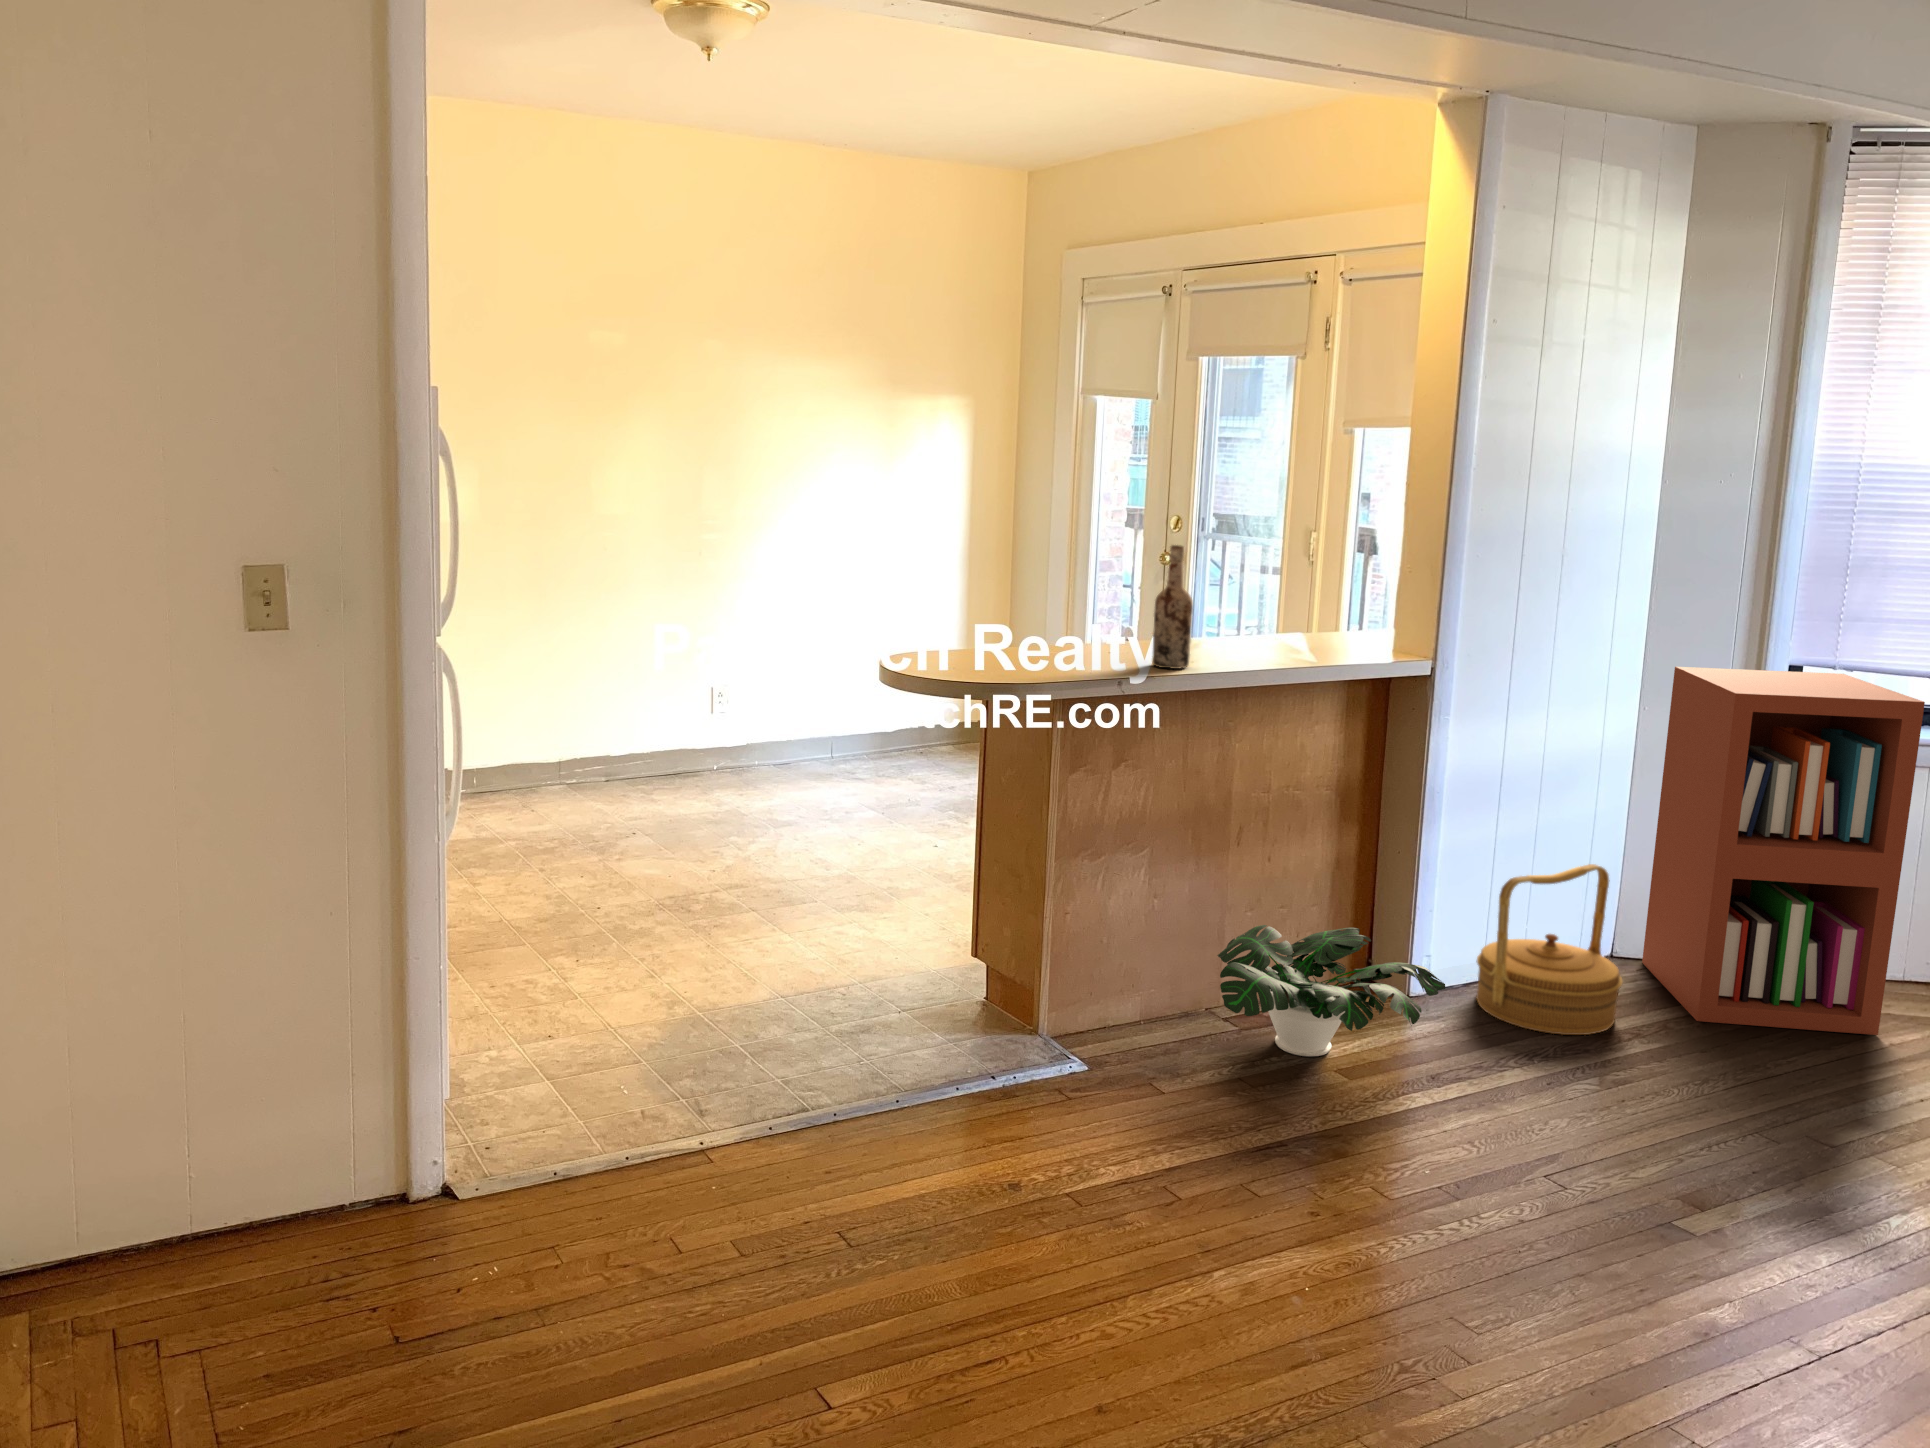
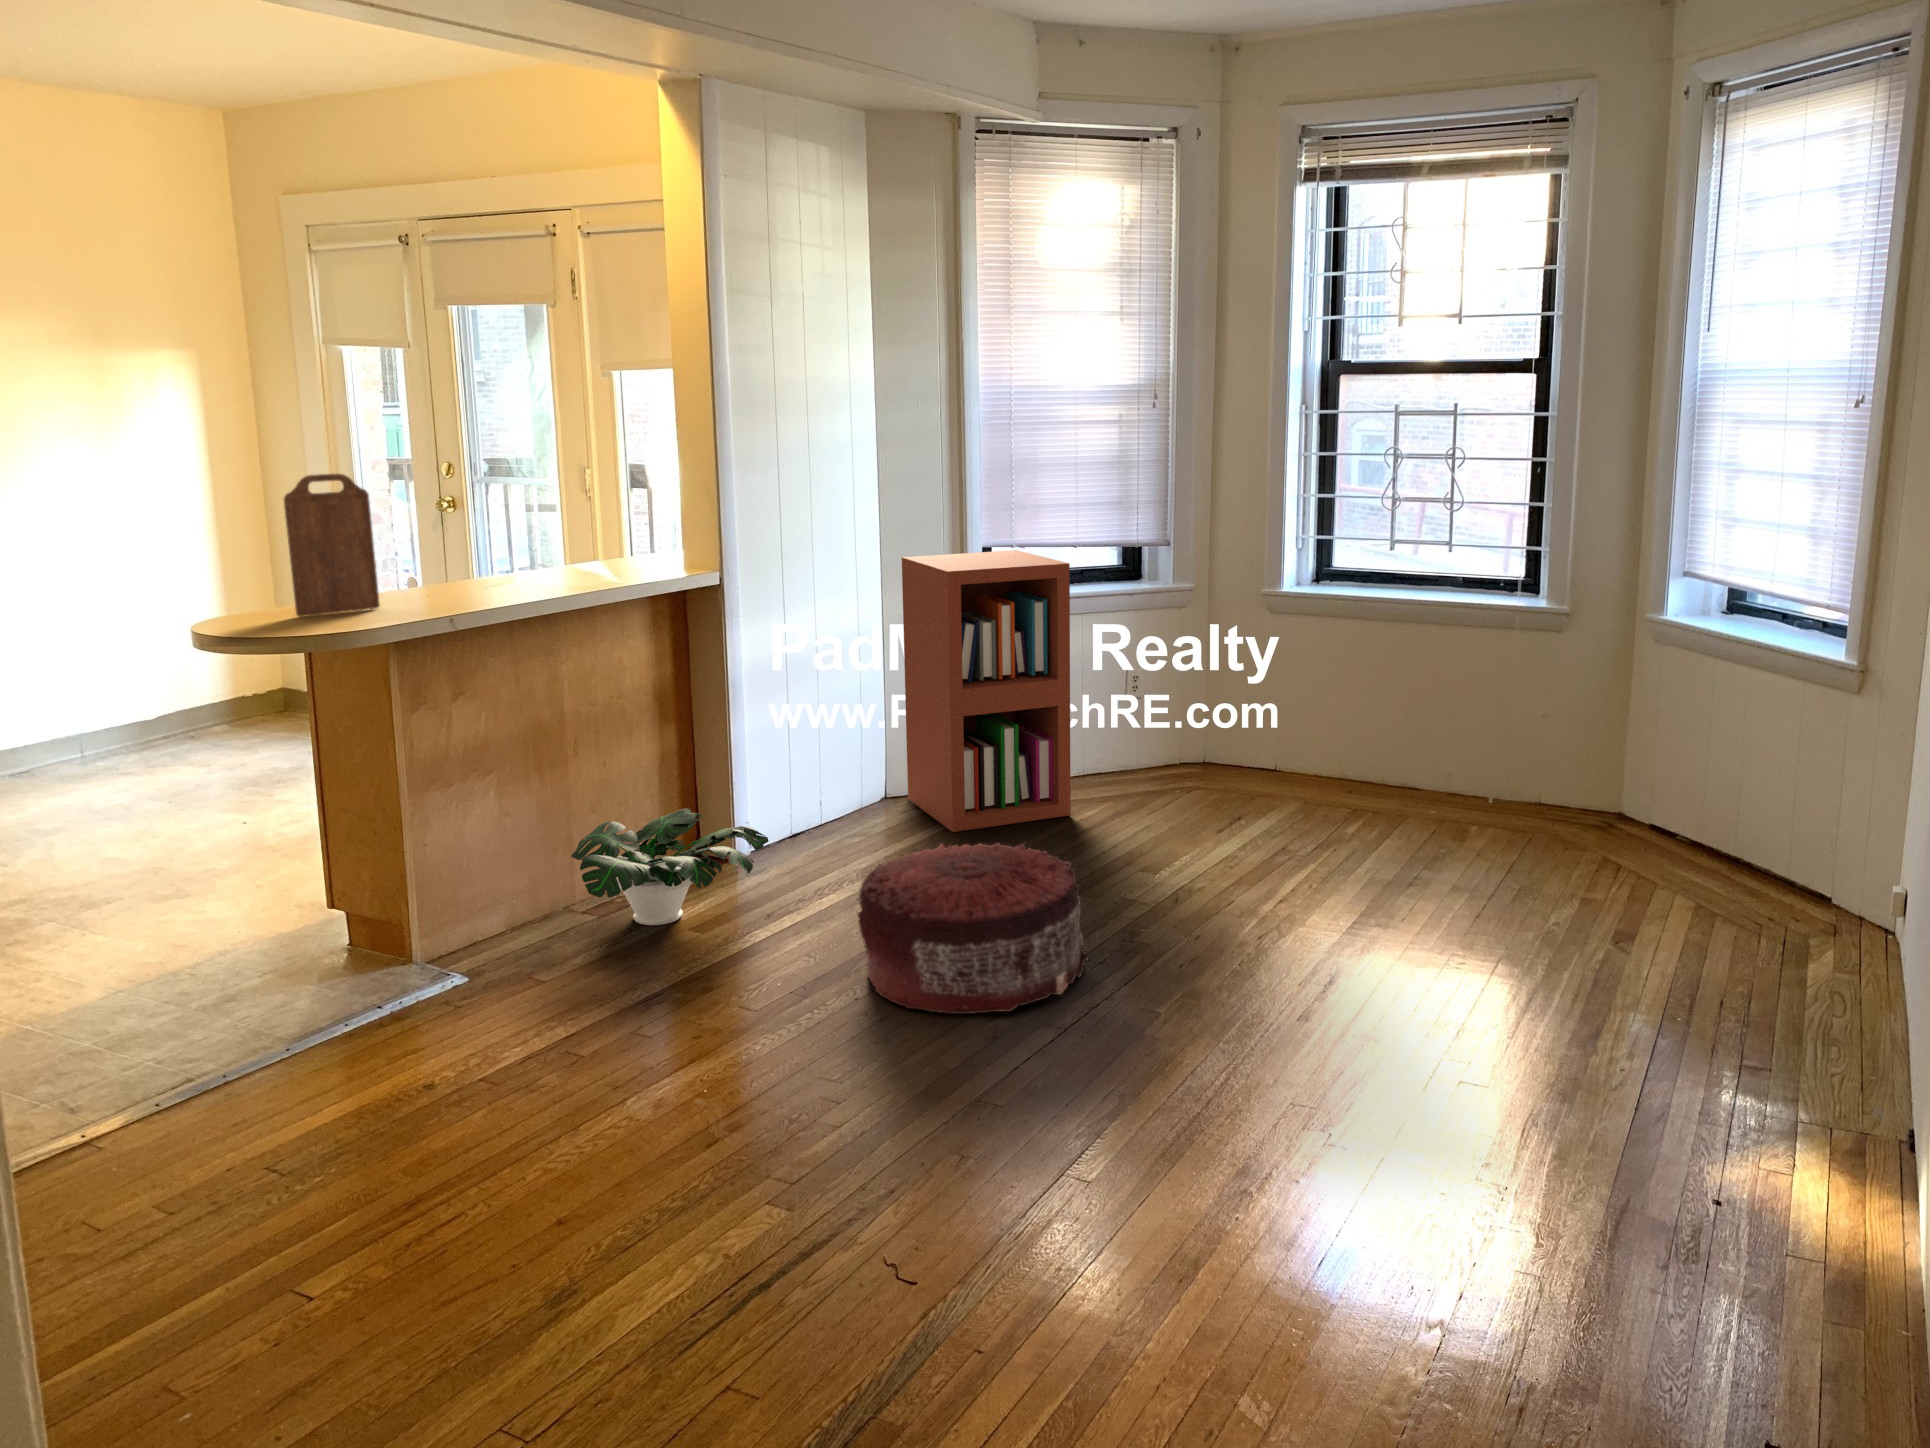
cutting board: none [979,523,1063,665] -> present [284,474,380,617]
wine bottle: present [1152,545,1193,669] -> none [468,486,508,600]
woven basket: present [1476,864,1623,1035] -> none [786,723,898,865]
pouf: none [1539,1048,1881,1313] -> present [857,843,1089,1014]

